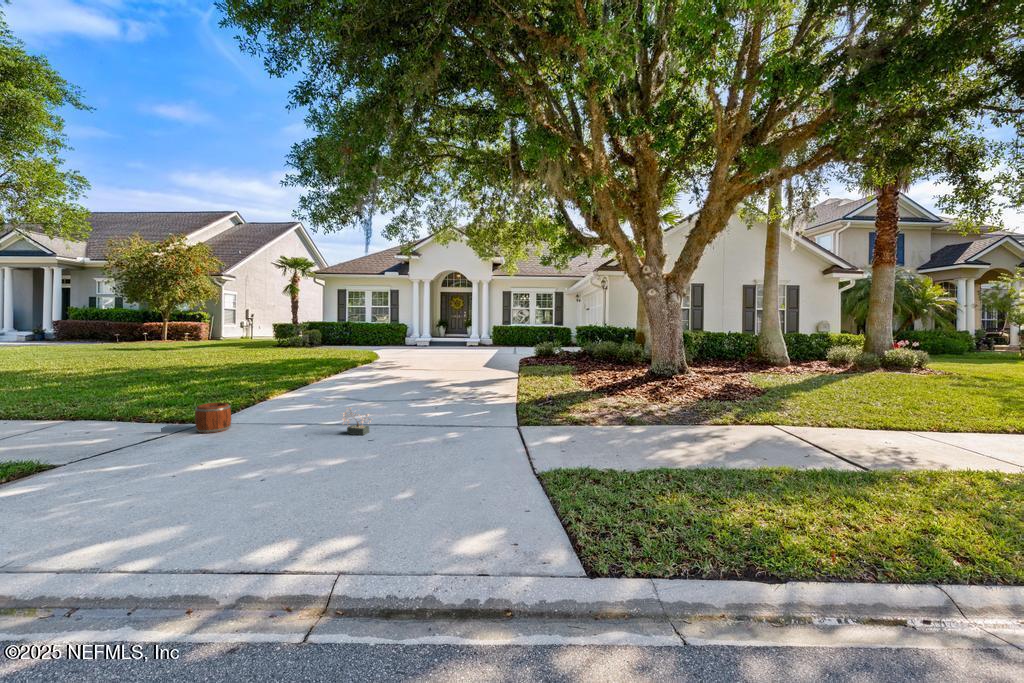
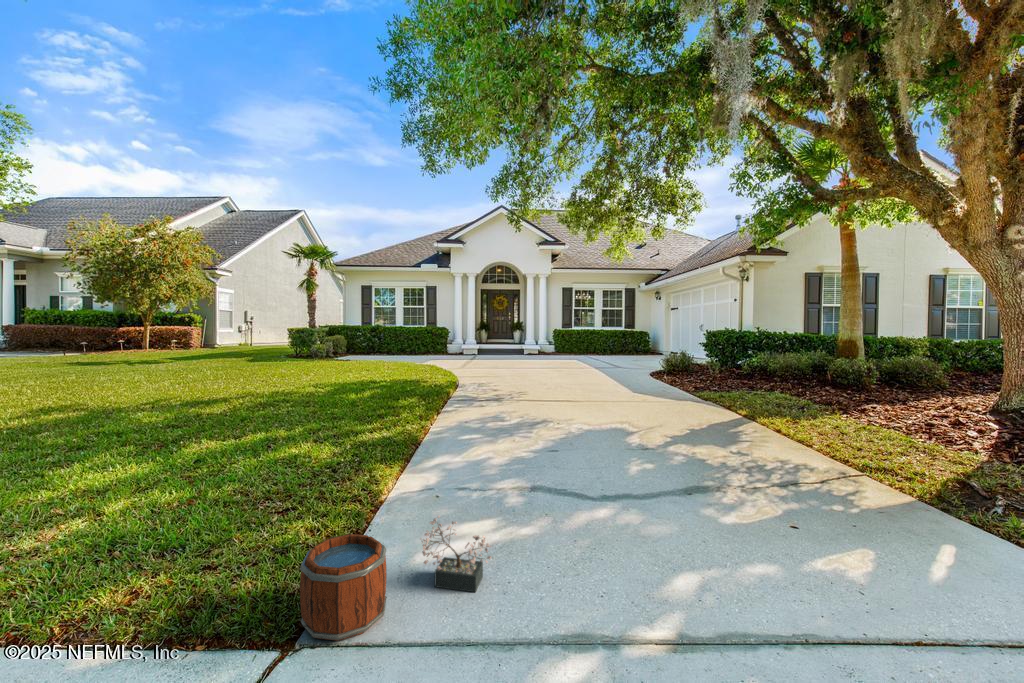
decorative plant: present [343,408,371,435] -> present [422,516,491,592]

